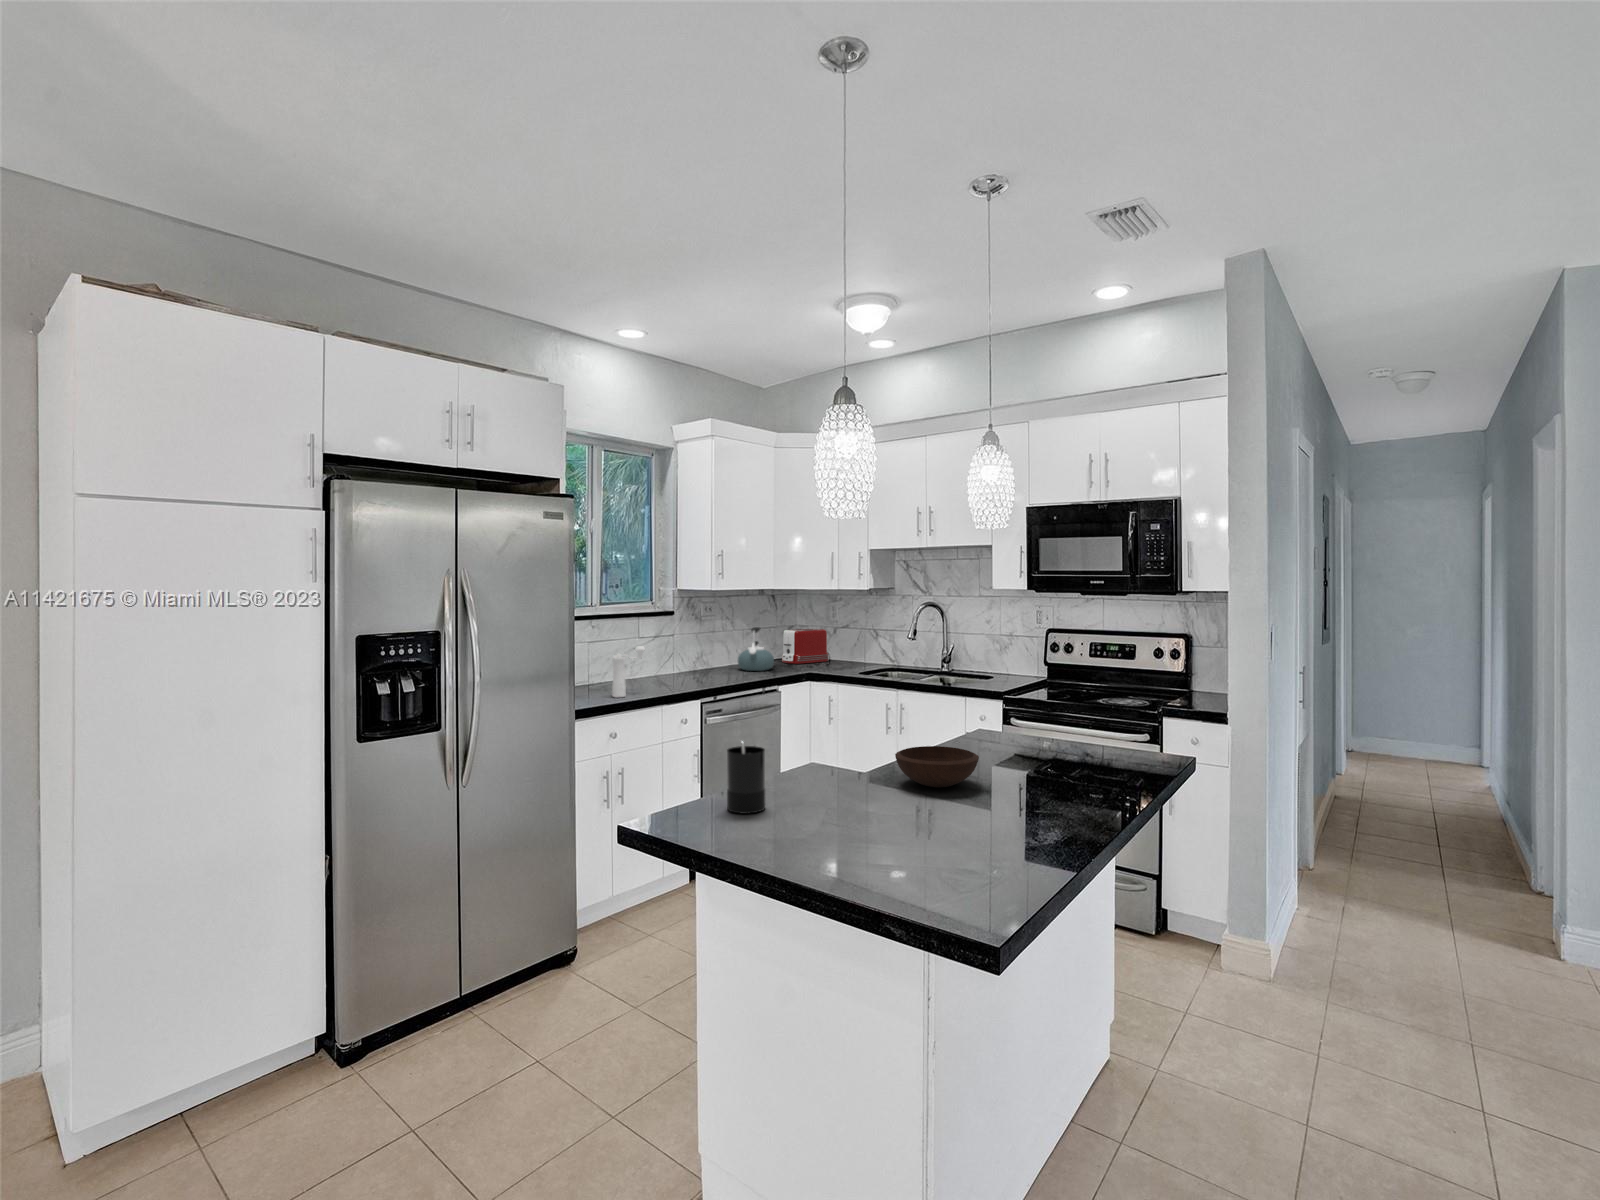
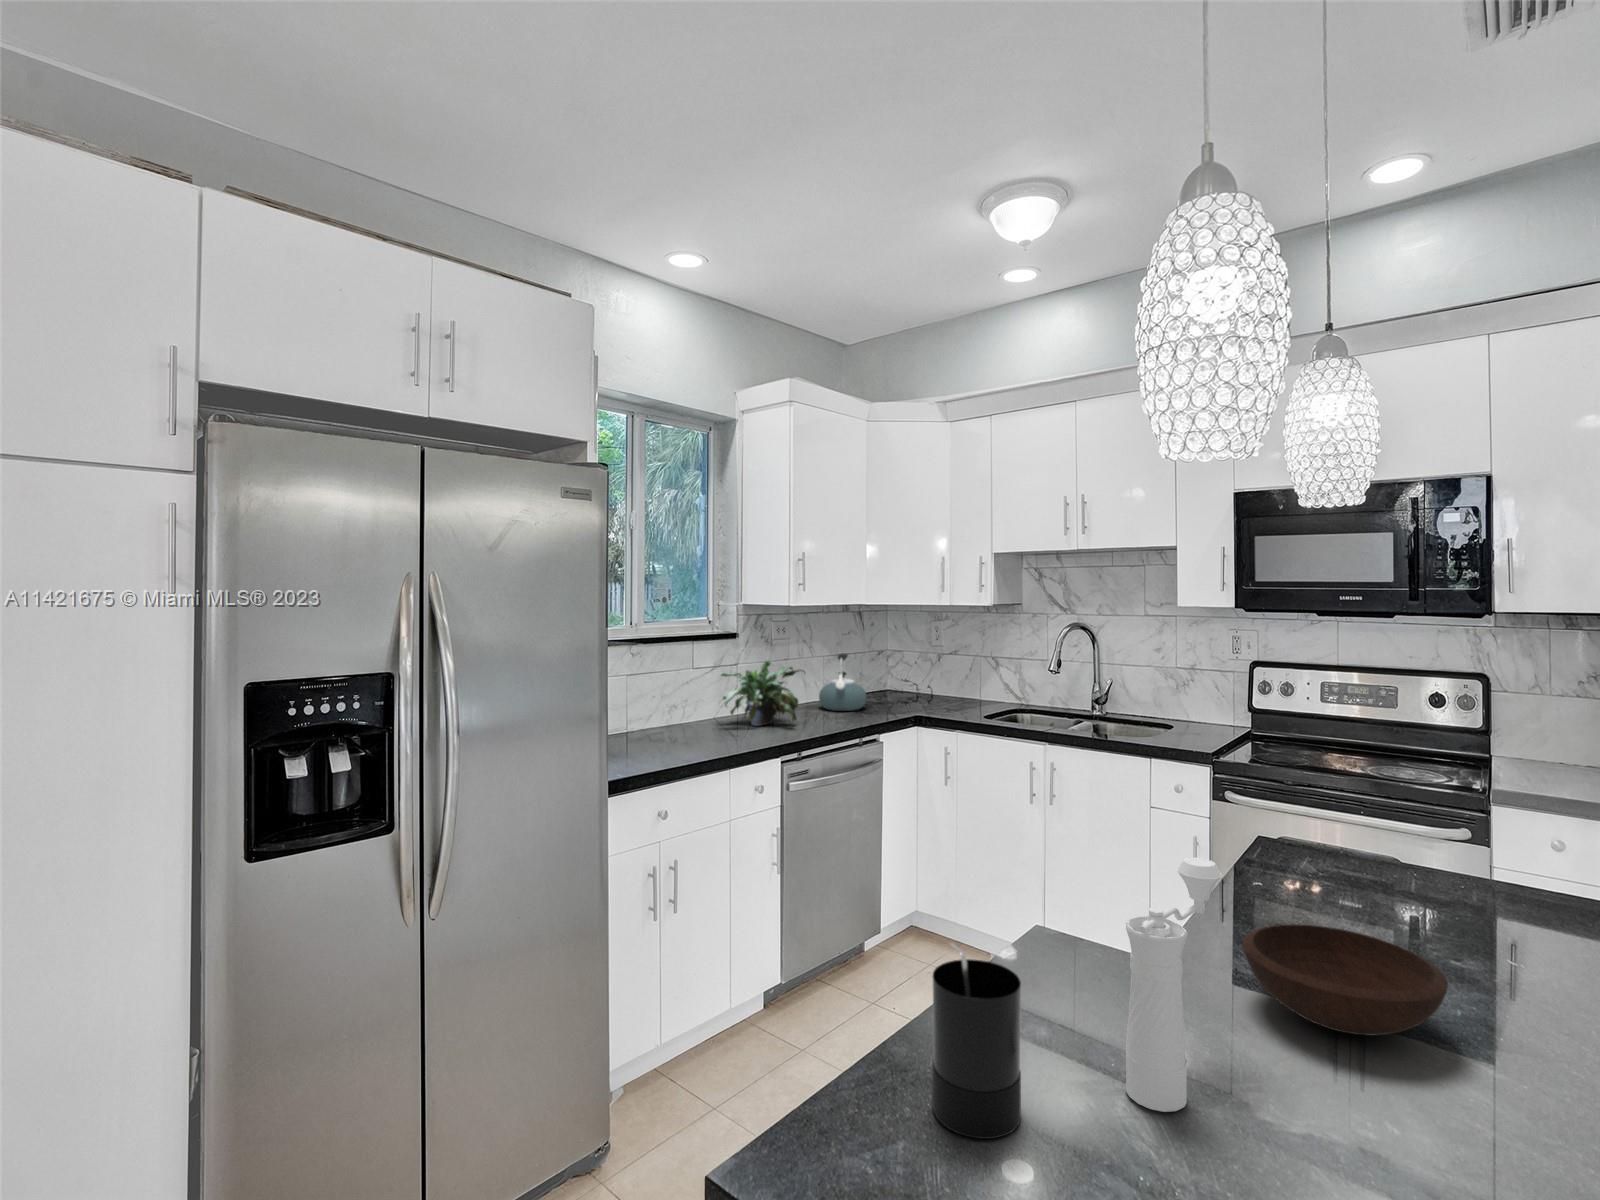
toaster: present [782,629,829,664] -> none [872,655,931,700]
potted plant: none [657,631,724,680] -> present [720,660,805,726]
pepper mill: present [612,646,645,697] -> present [1126,857,1222,1112]

